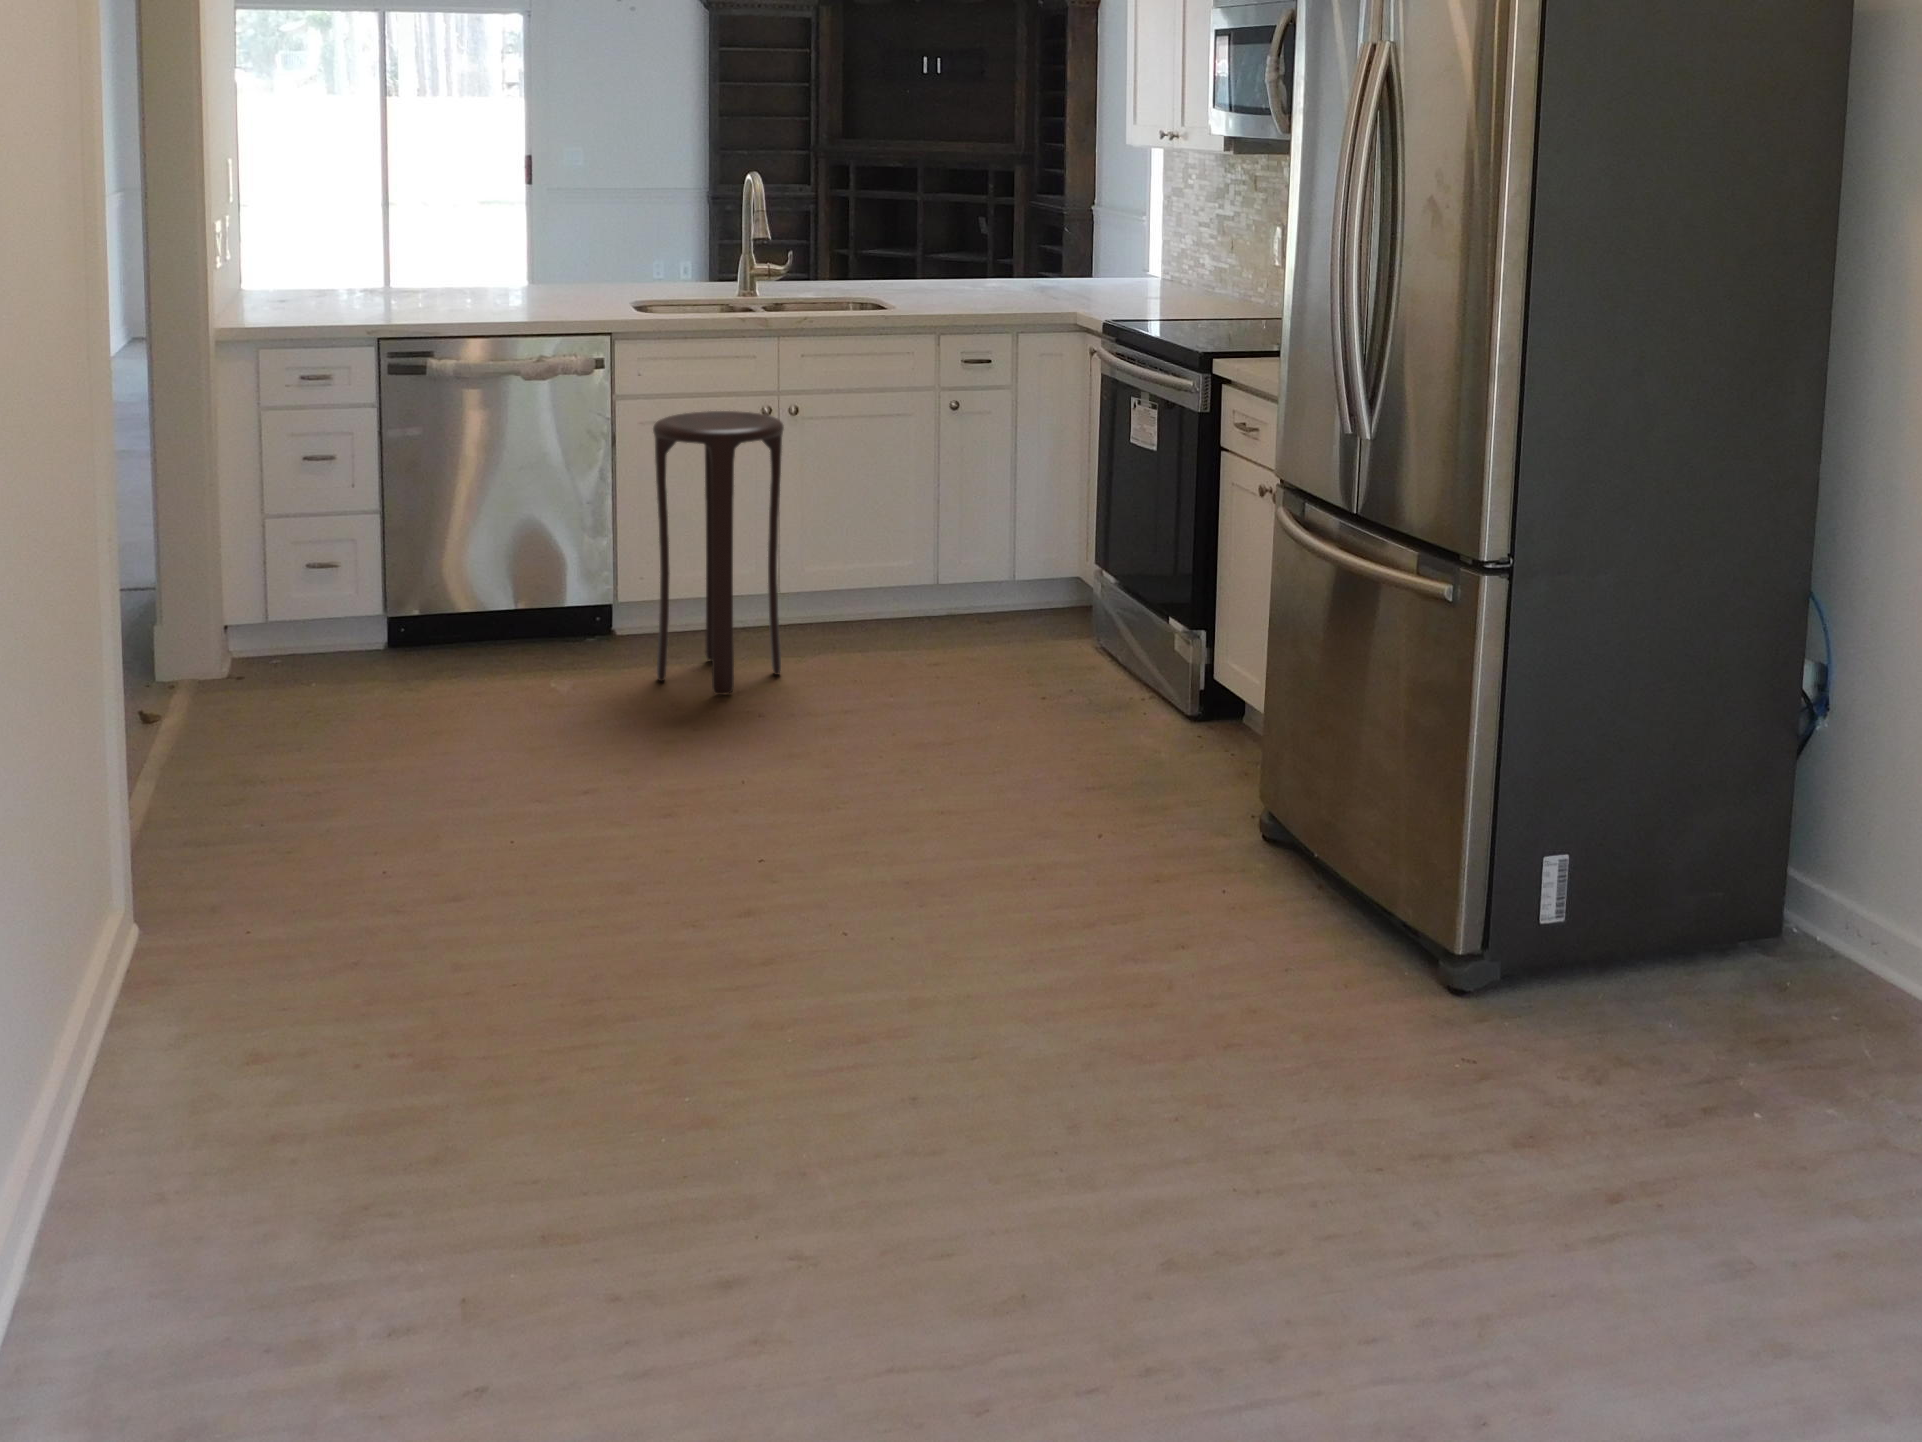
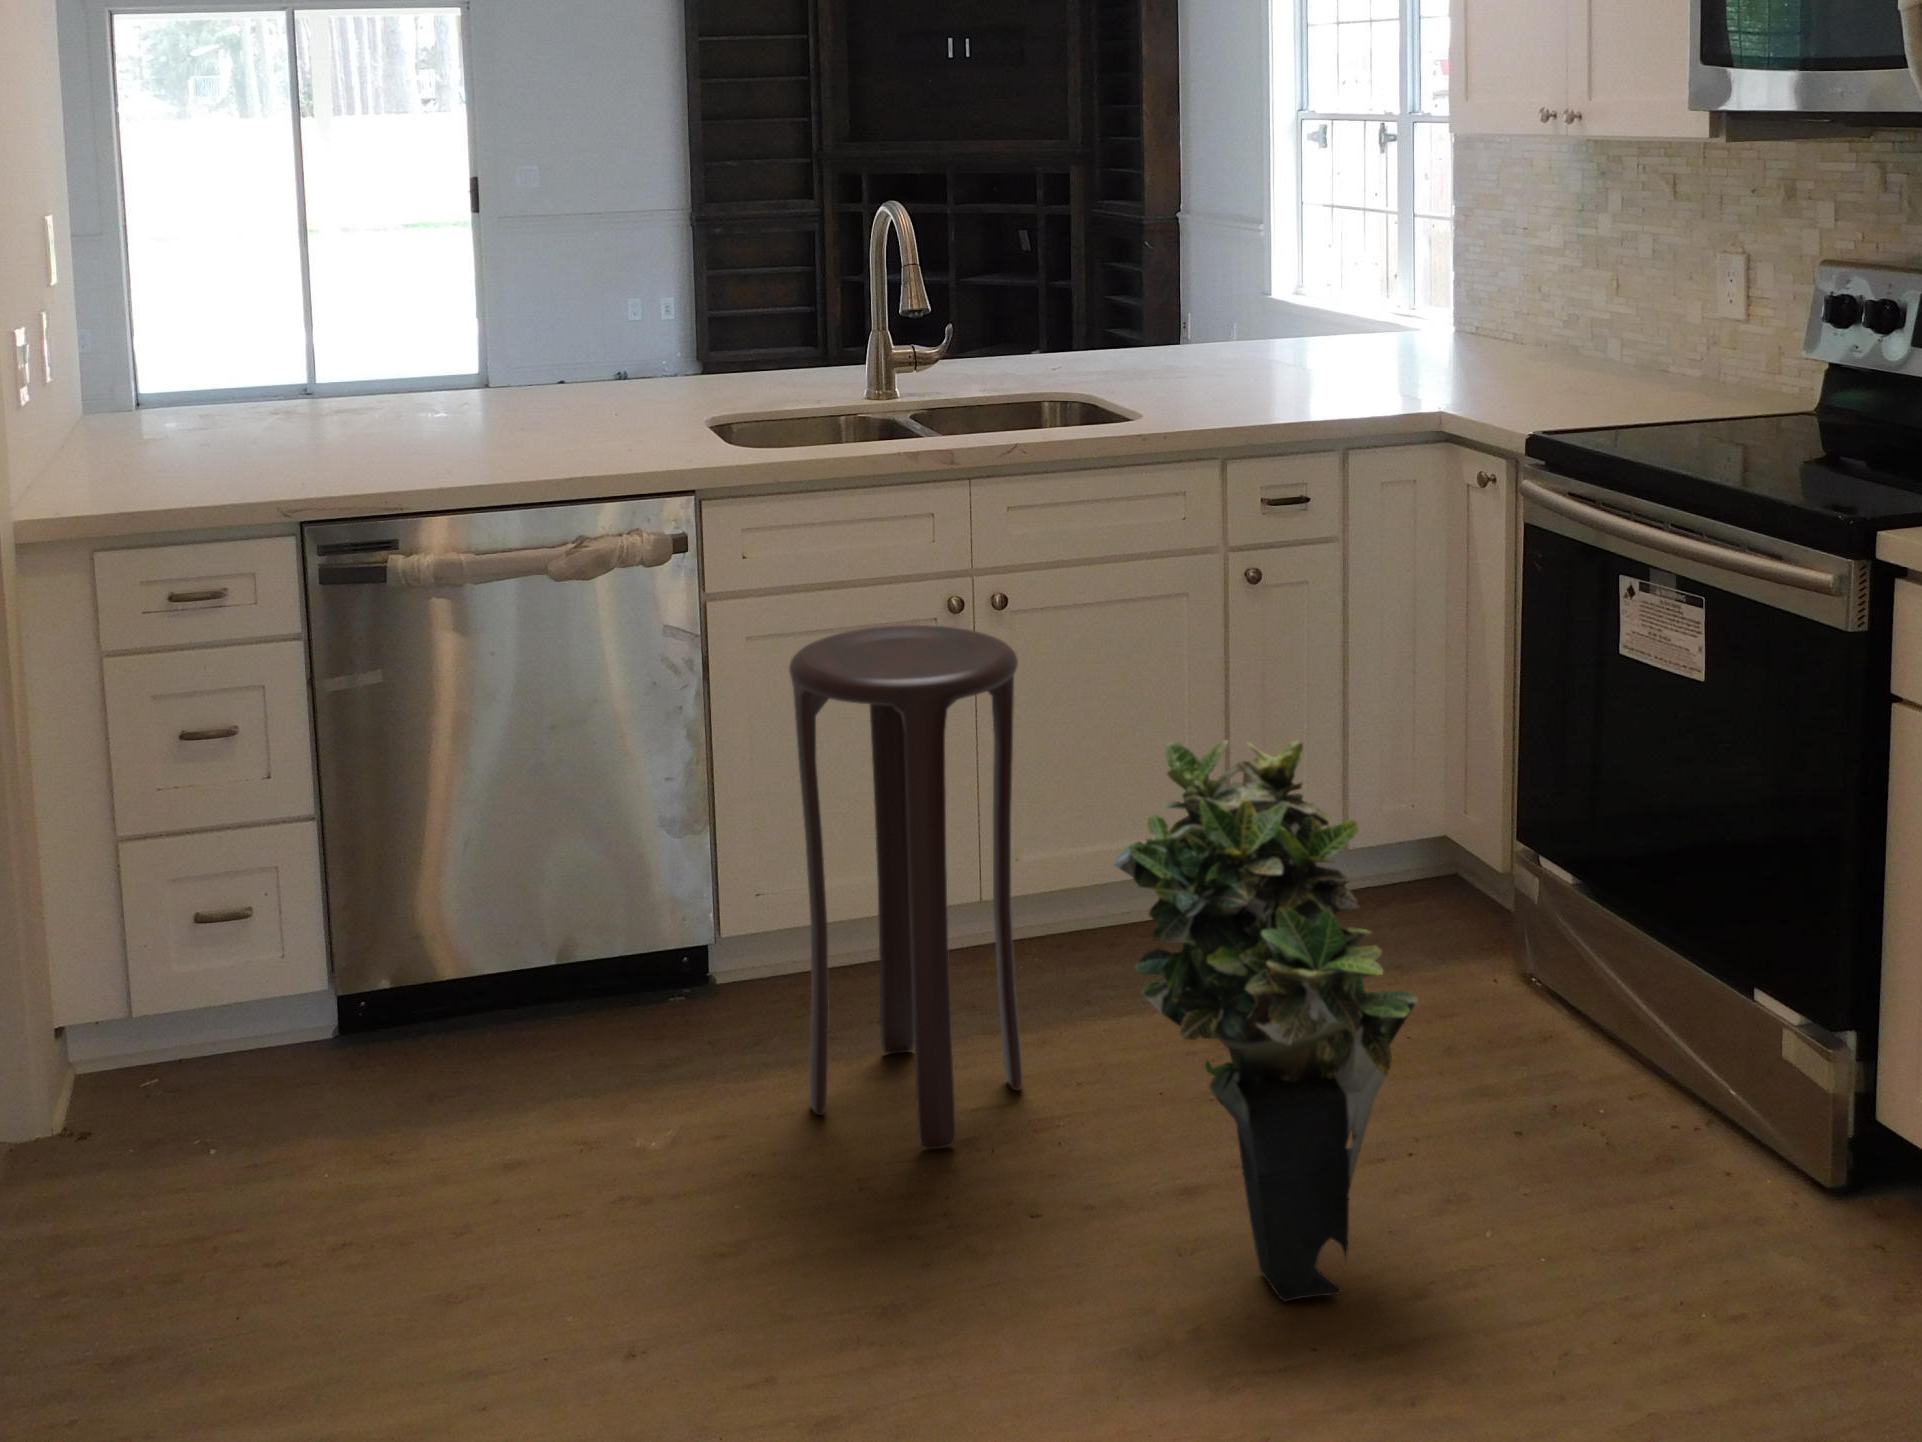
potted plant: none [809,466,964,748] -> present [1114,740,1418,1302]

